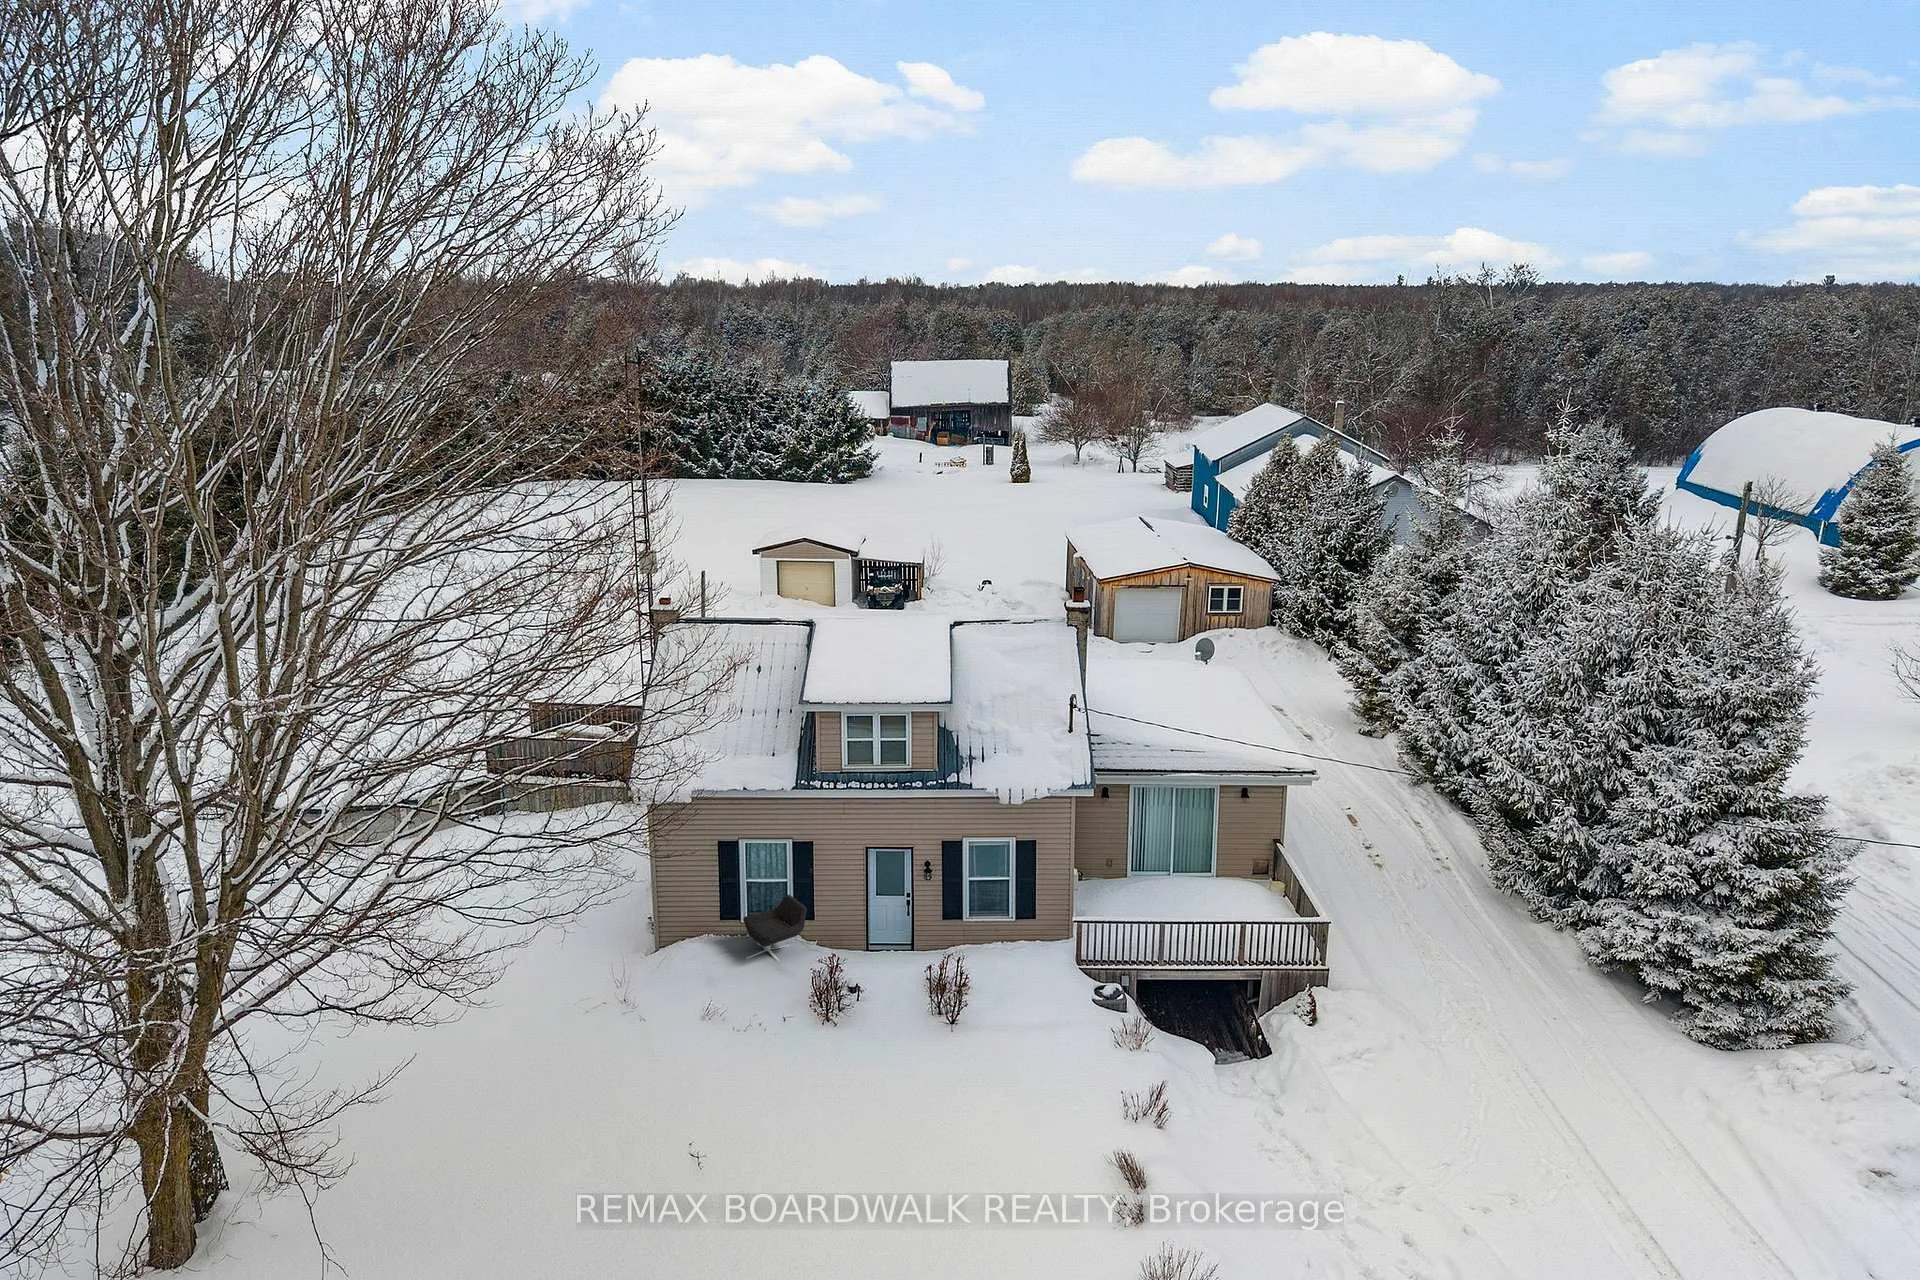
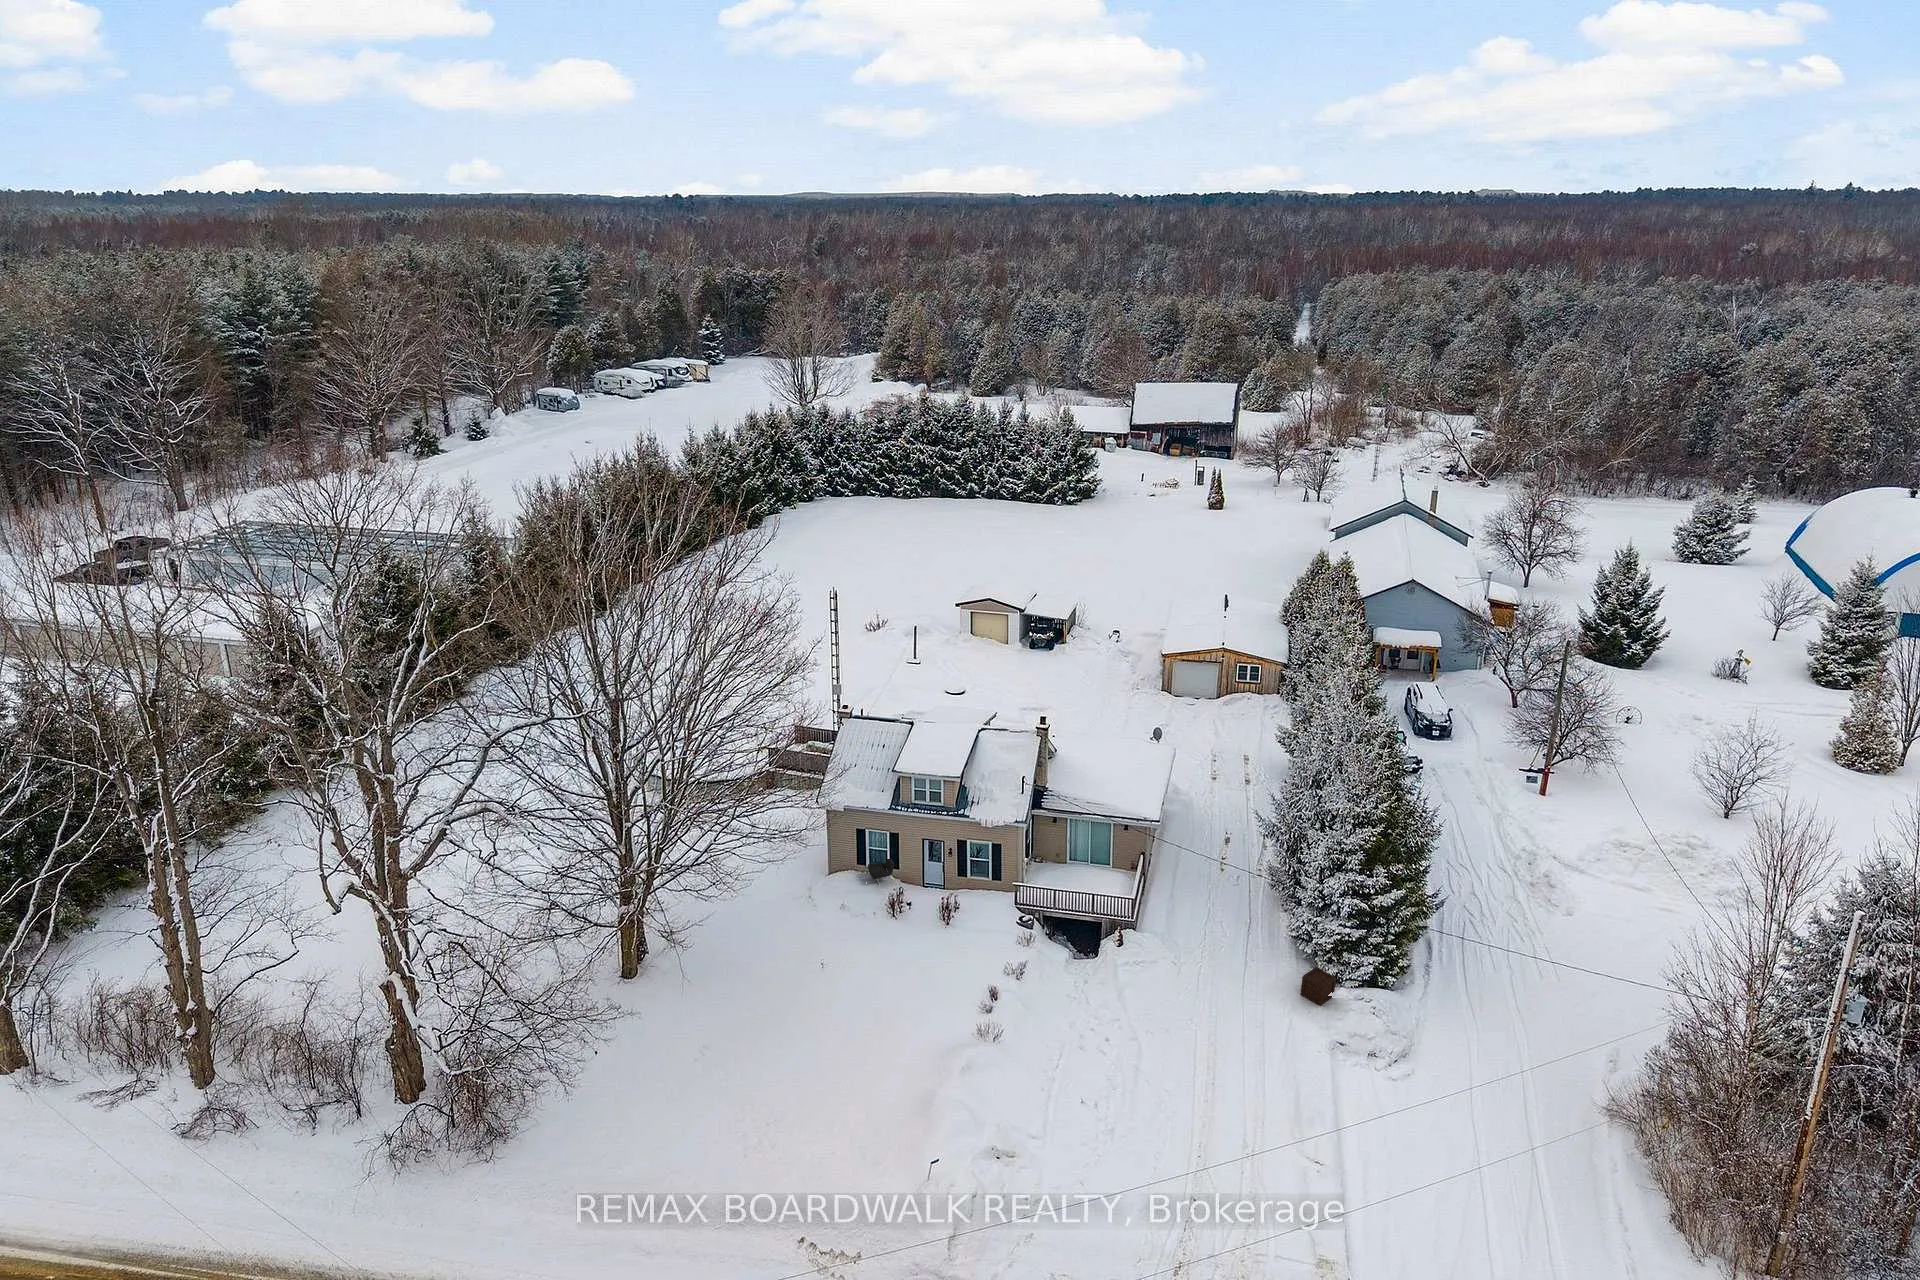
wooden crate: none [1692,1003,1759,1081] -> present [1300,967,1336,1006]

